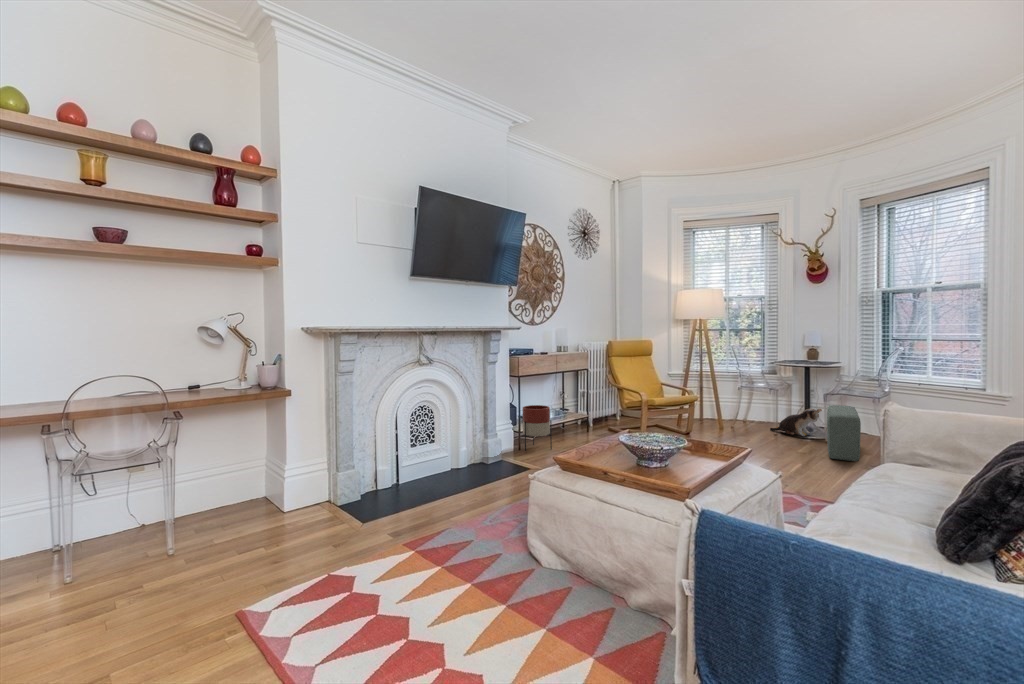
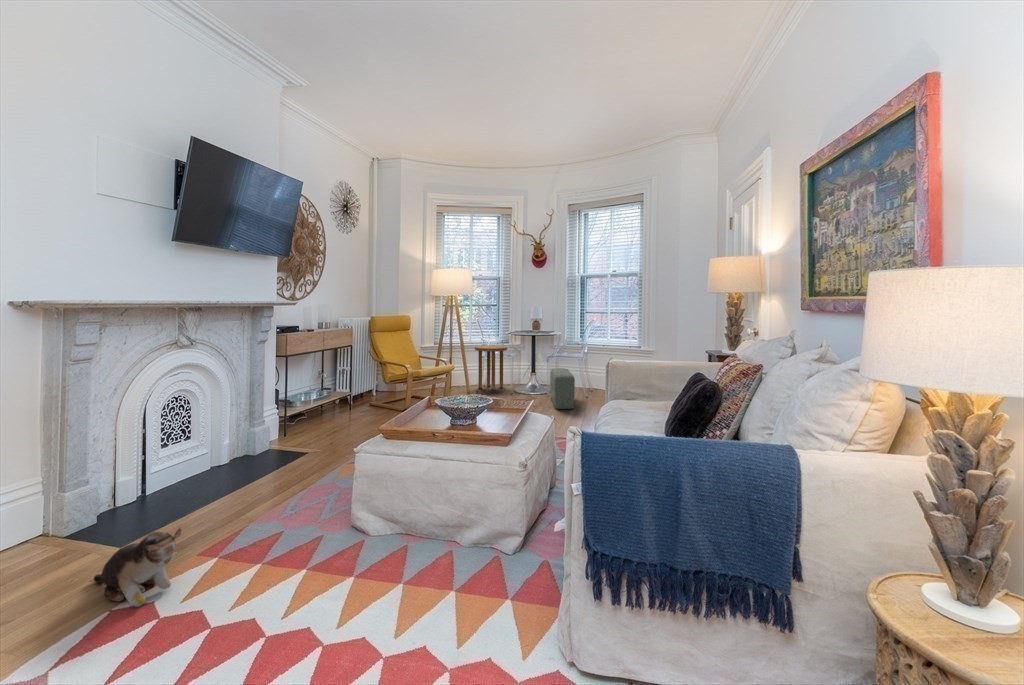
side table: none [727,374,770,426] -> present [475,346,507,390]
planter: present [523,405,552,451] -> none [290,386,325,435]
plush toy: present [770,409,822,436] -> present [94,528,181,607]

